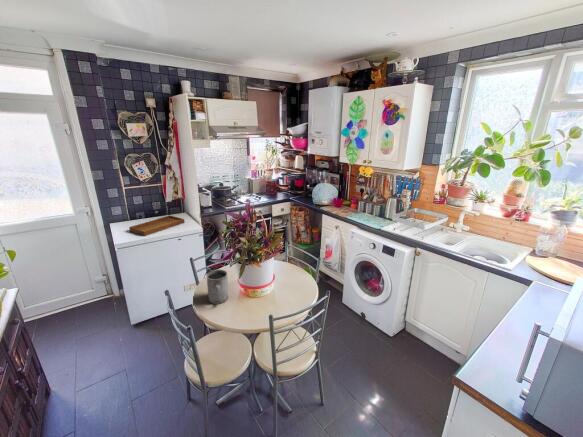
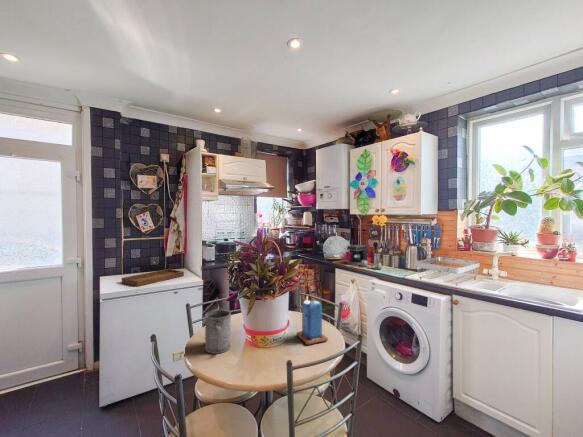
coffee maker: none [333,193,364,218] -> present [347,245,382,269]
candle: none [282,258,306,296] -> present [297,296,328,345]

